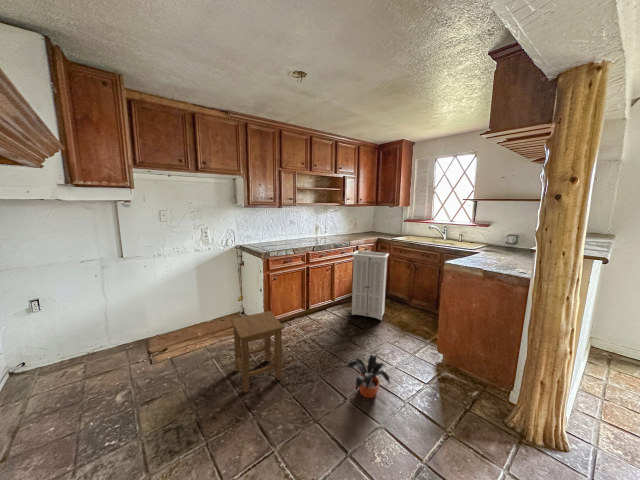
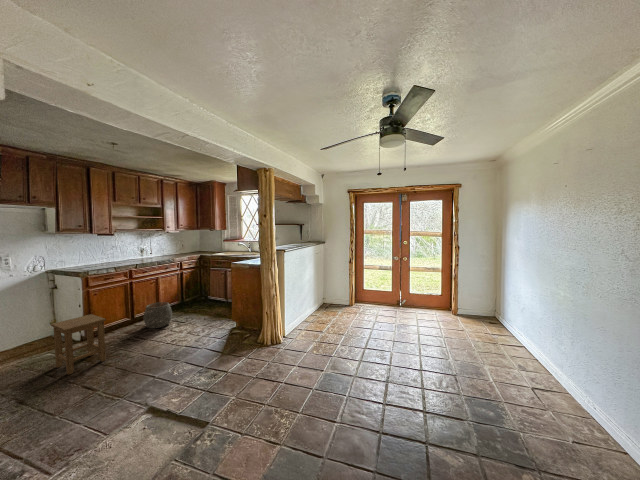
storage cabinet: present [352,250,389,320] -> none [172,263,204,316]
woven basket: none [319,298,351,333] -> present [144,302,172,328]
potted plant: present [346,353,390,398] -> none [159,325,191,351]

